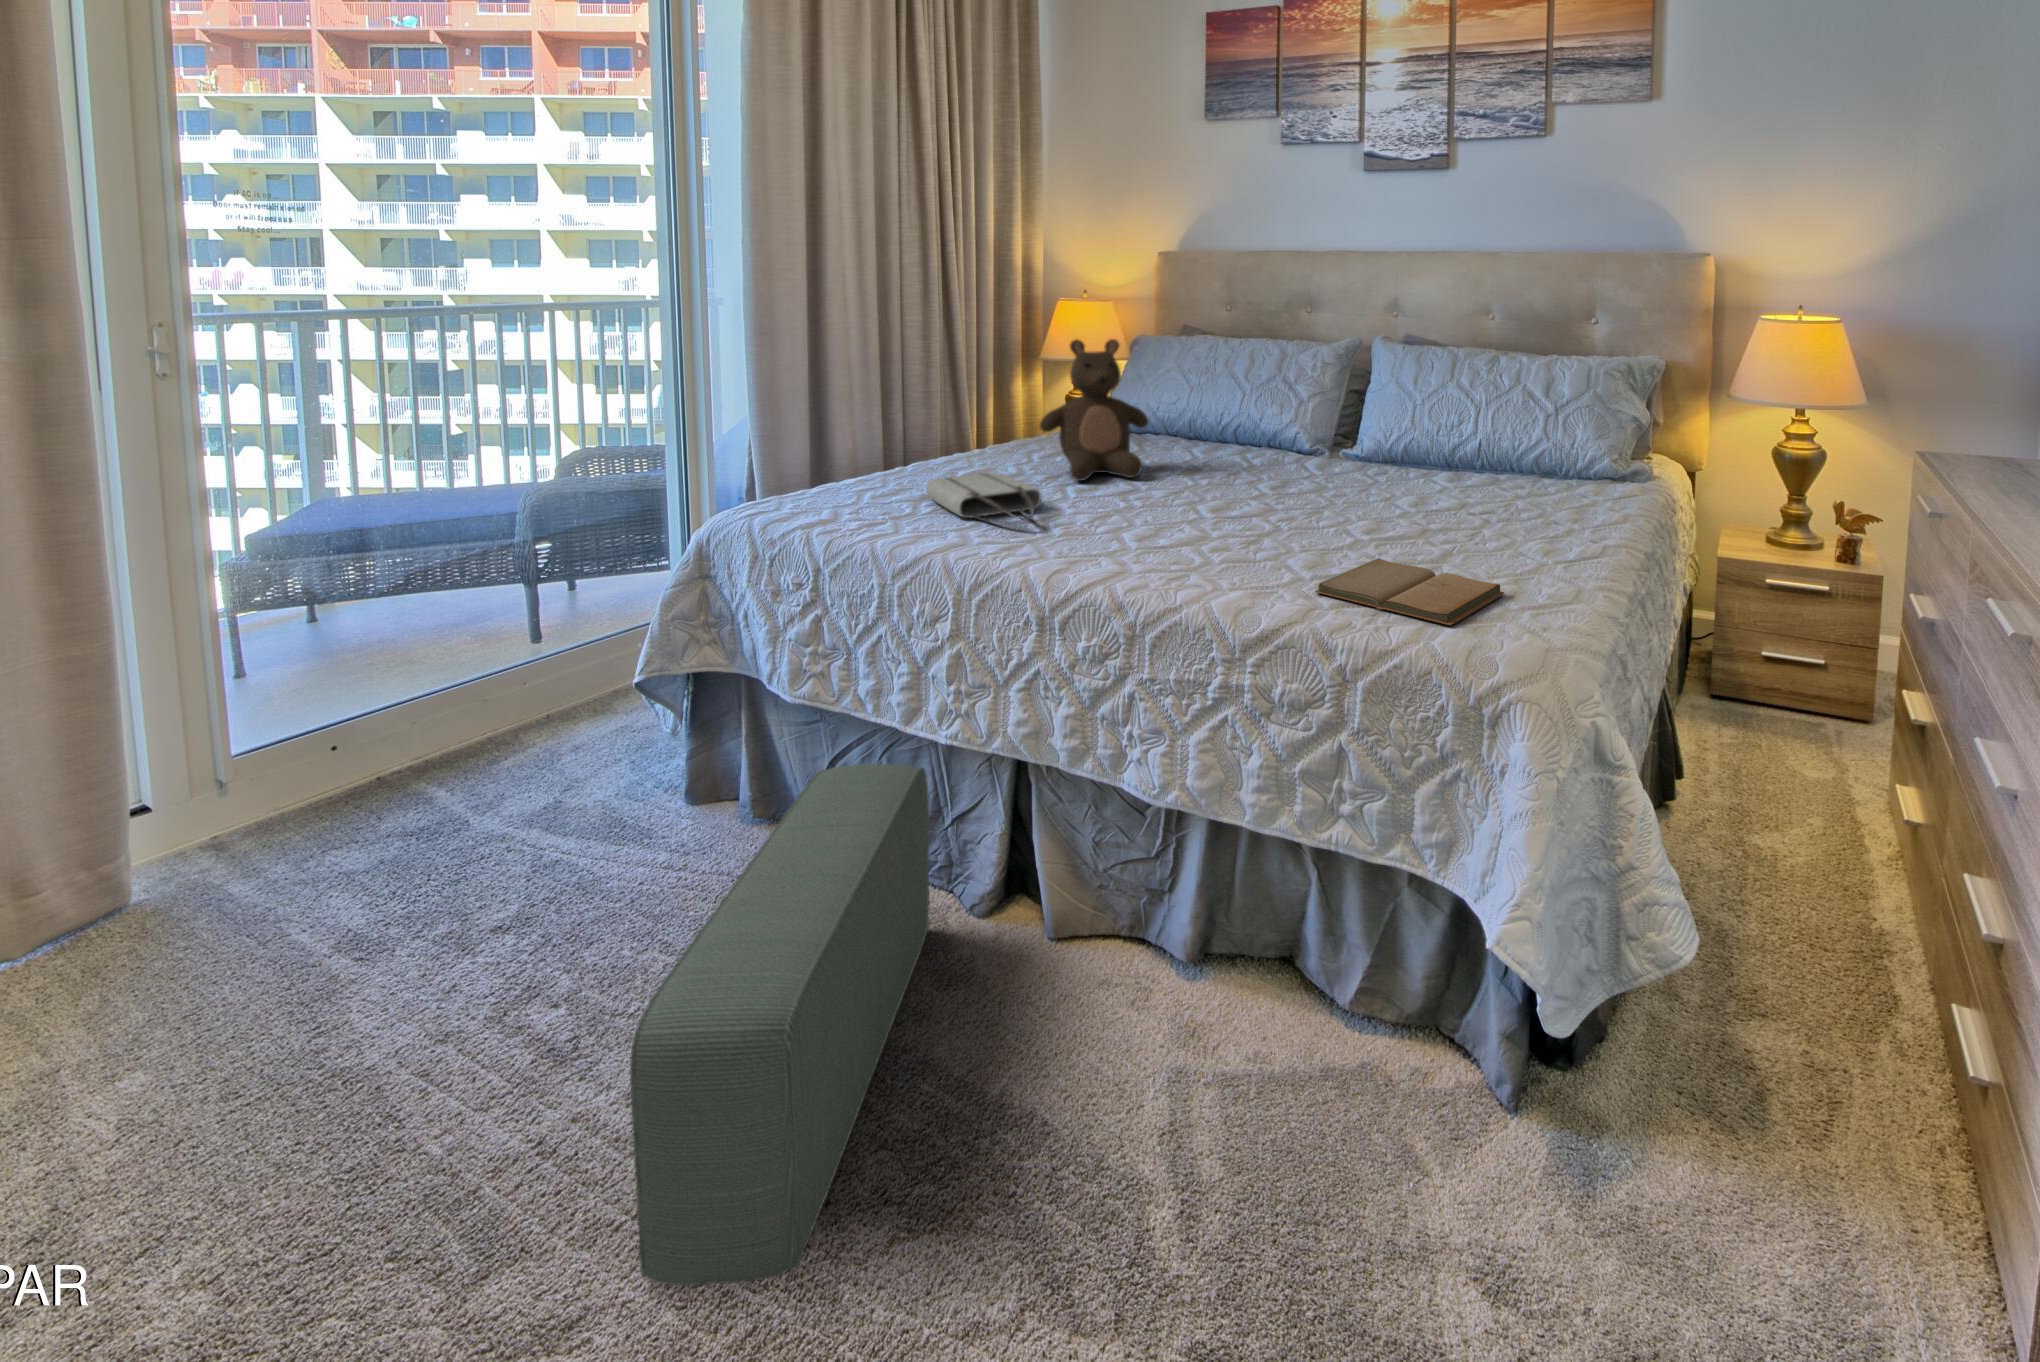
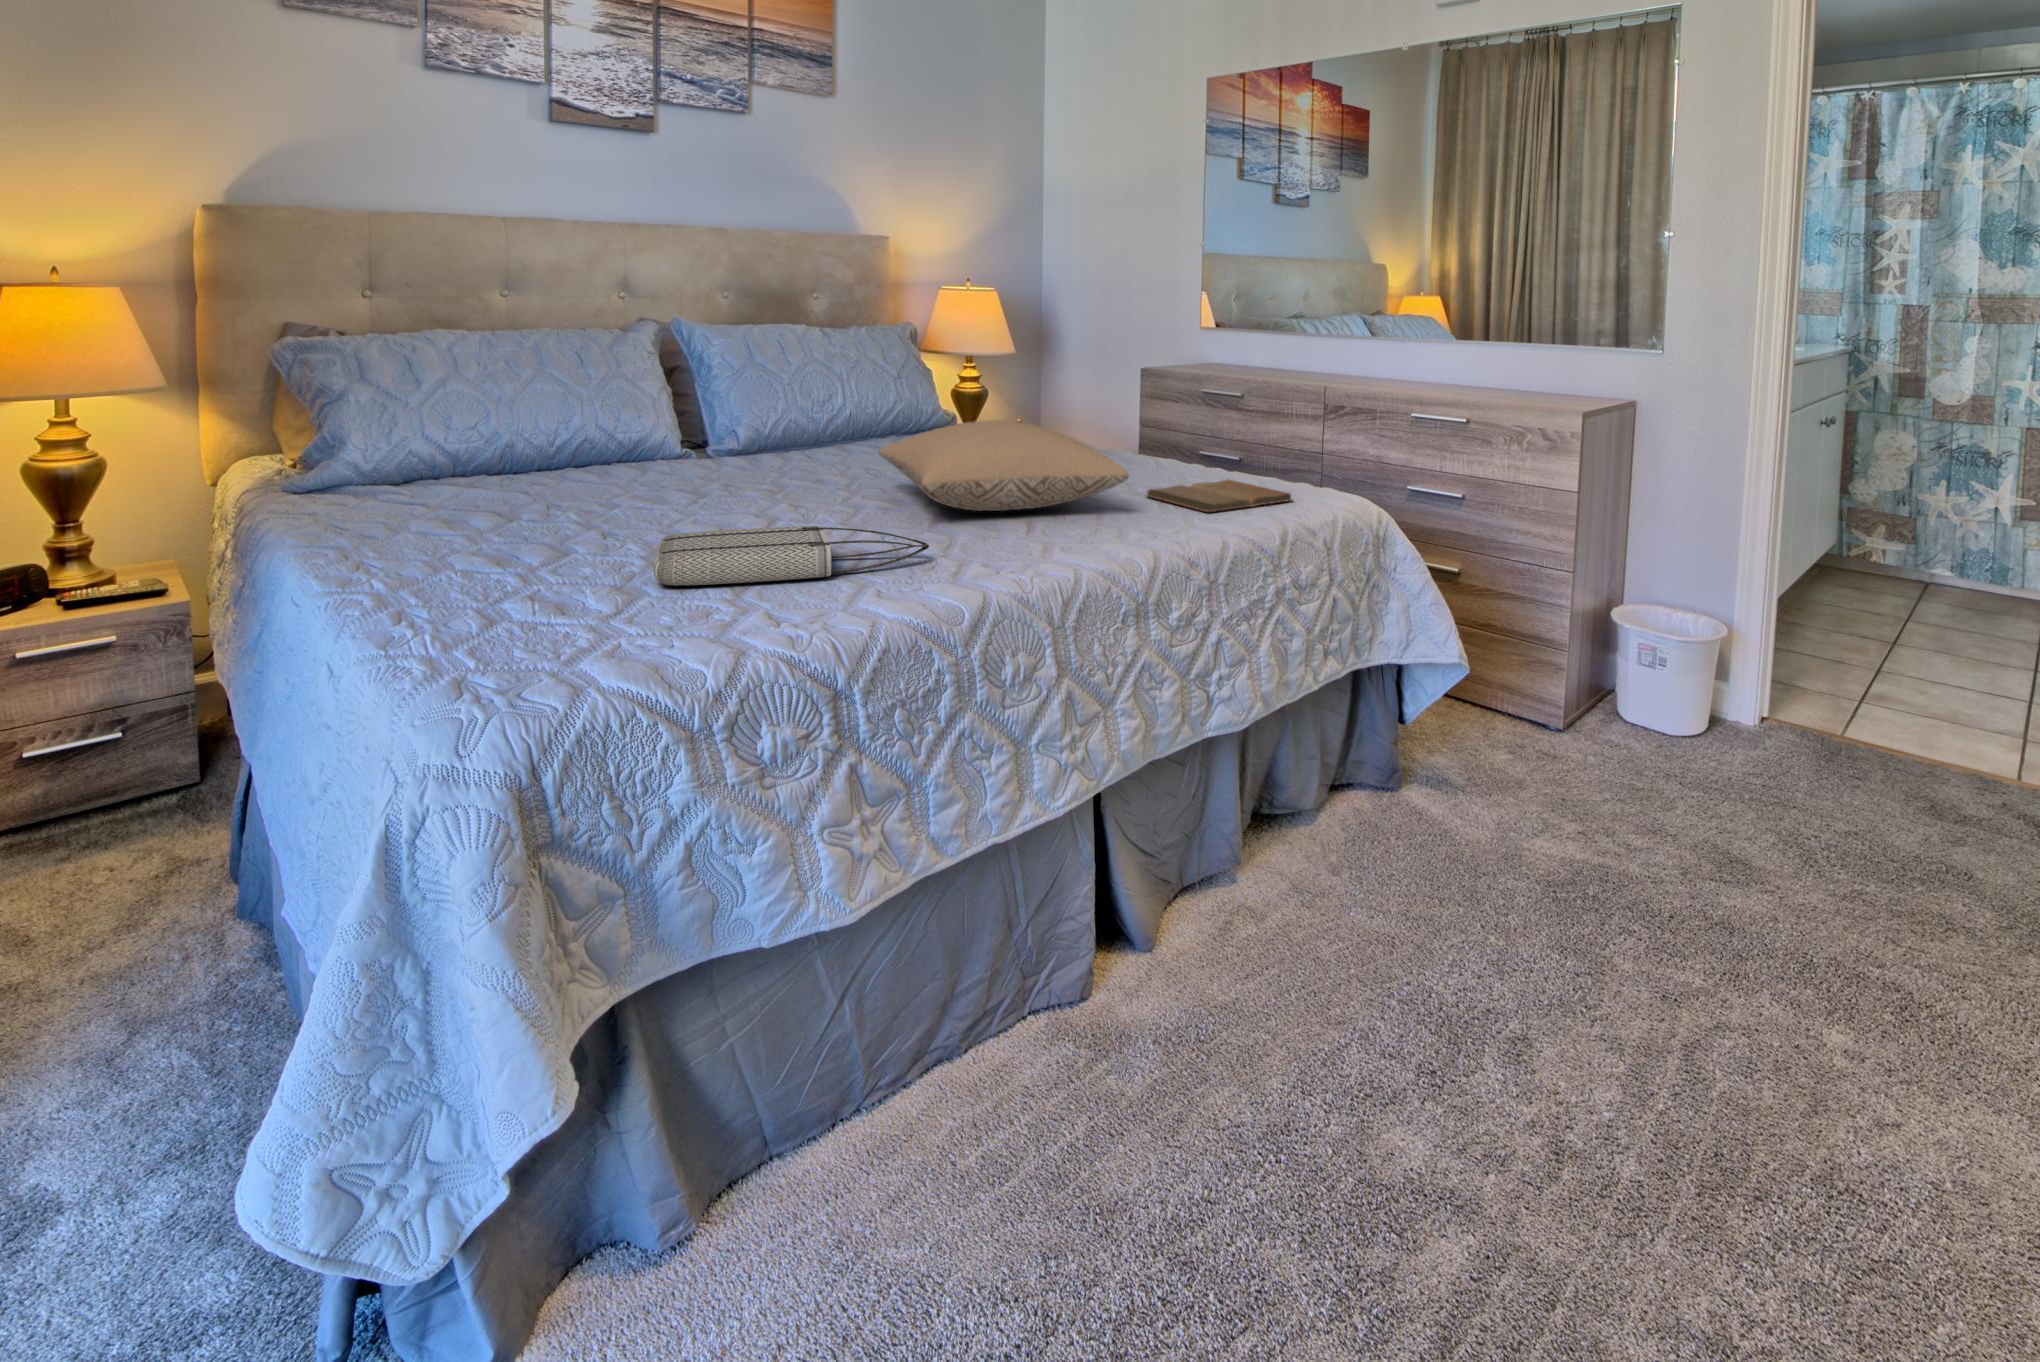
stuffed bear: present [1040,339,1148,481] -> none [574,334,719,532]
pillow: none [1131,445,1405,537] -> present [879,420,1129,511]
pouf: present [630,764,929,1285] -> none [1048,826,1578,1222]

